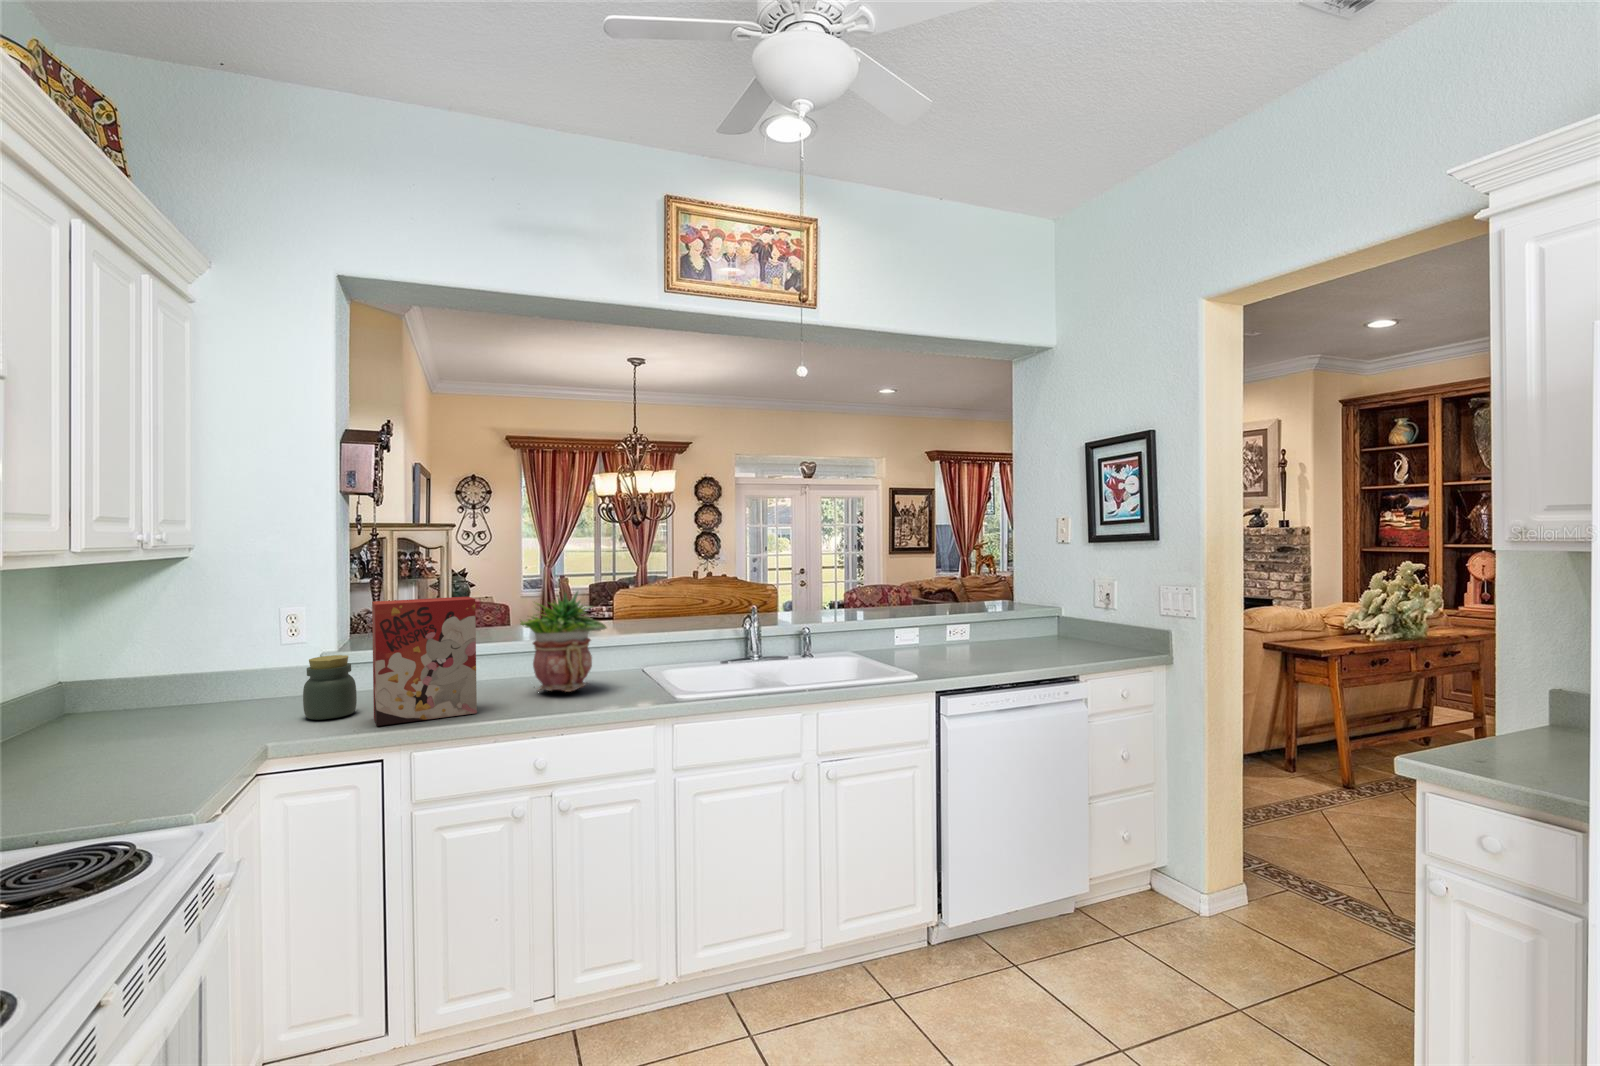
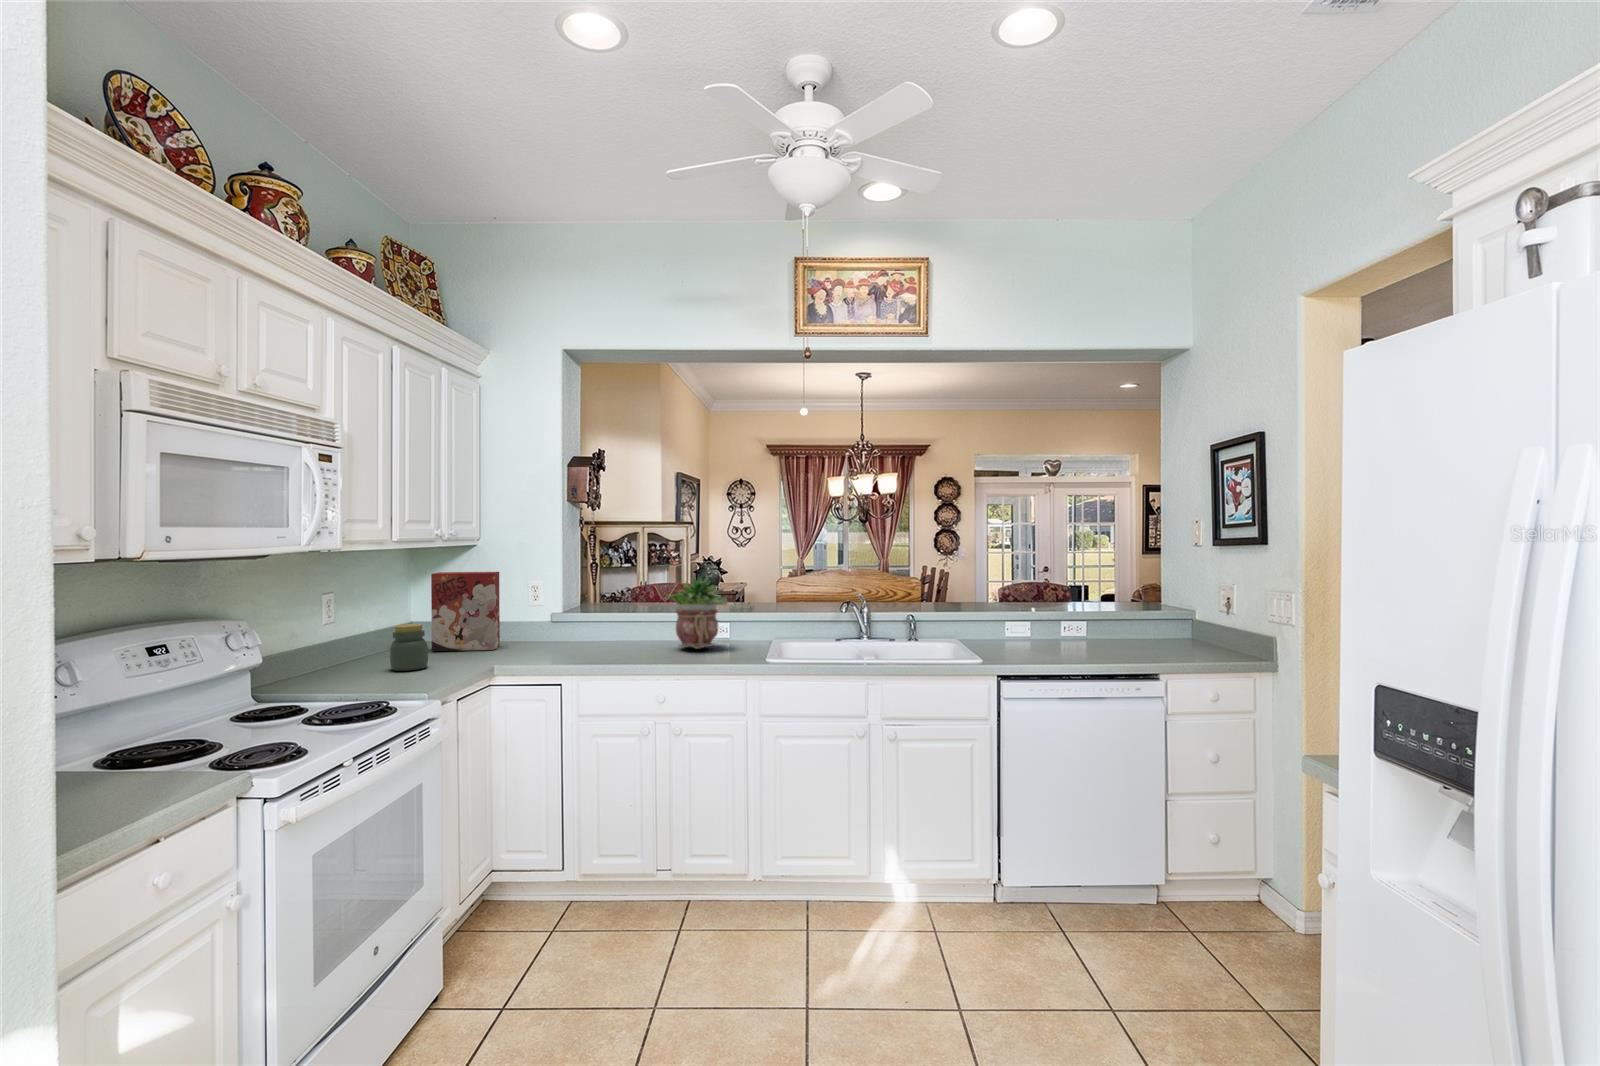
cereal box: present [372,597,477,726] -> present [431,572,500,651]
jar: present [303,655,357,720] -> present [390,624,428,671]

